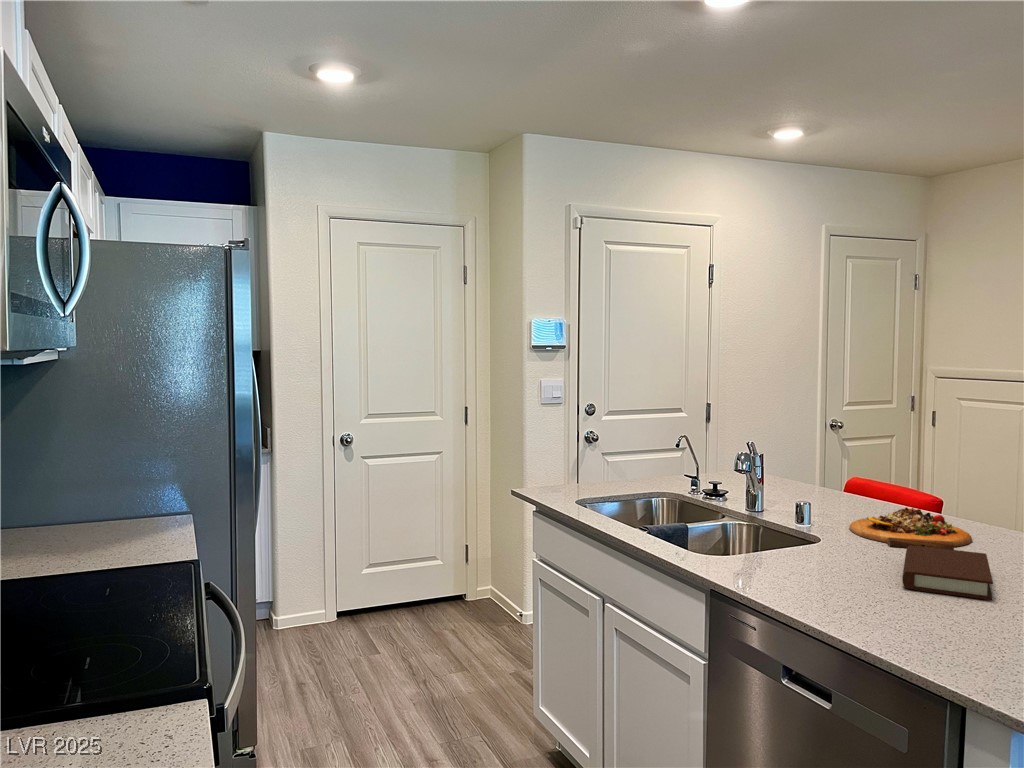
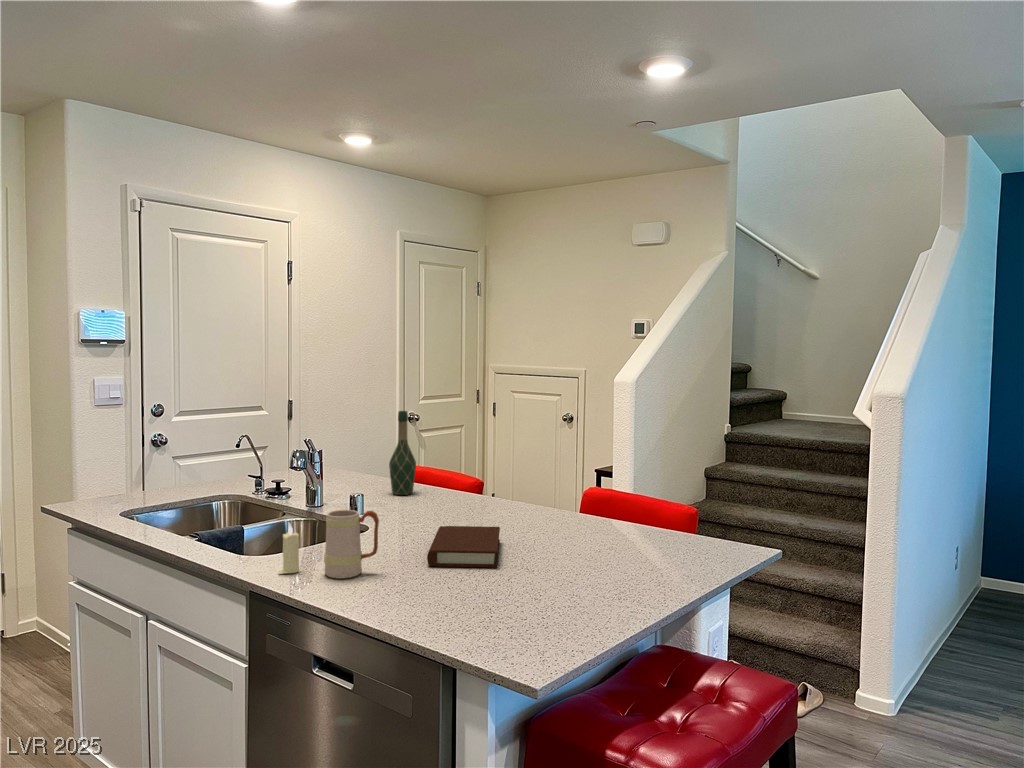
wine bottle: none [832,417,863,507] -> present [389,411,416,495]
cutting board: present [849,507,972,550] -> none [398,491,497,529]
mug: none [787,518,849,589] -> present [324,510,379,578]
candle: none [740,526,760,577] -> present [279,523,299,574]

